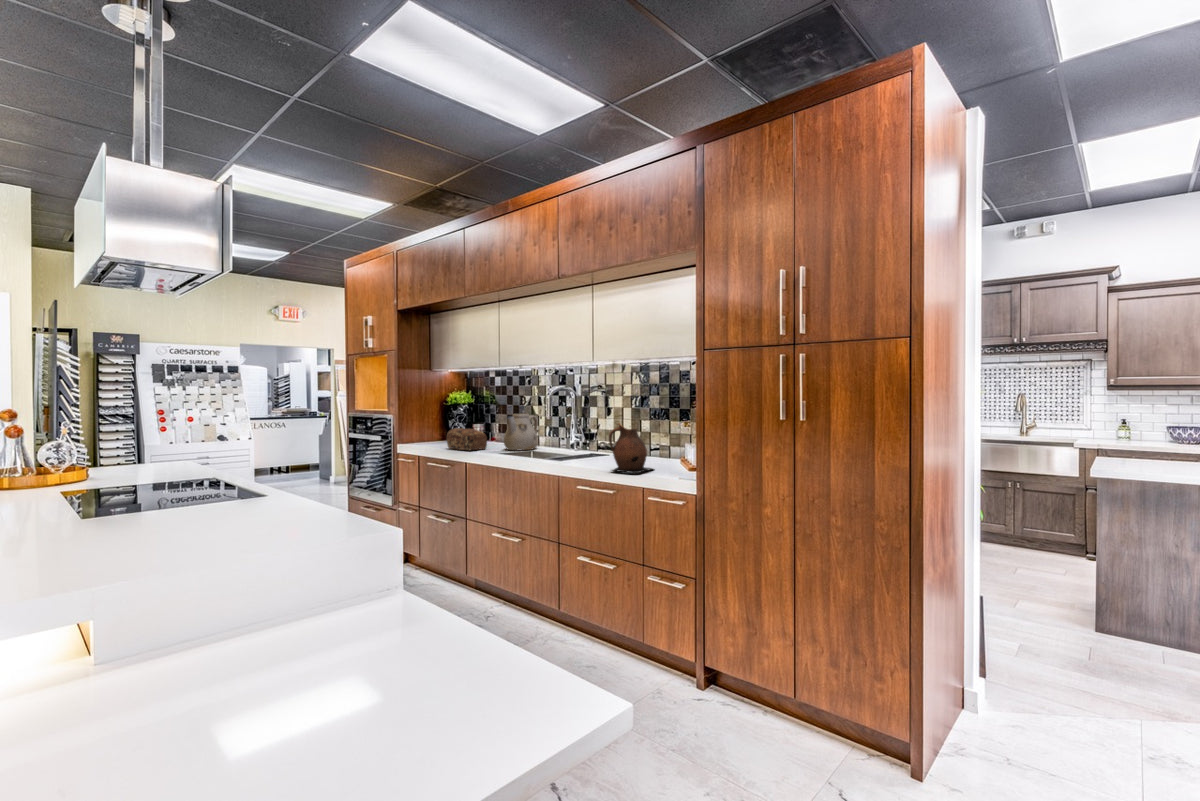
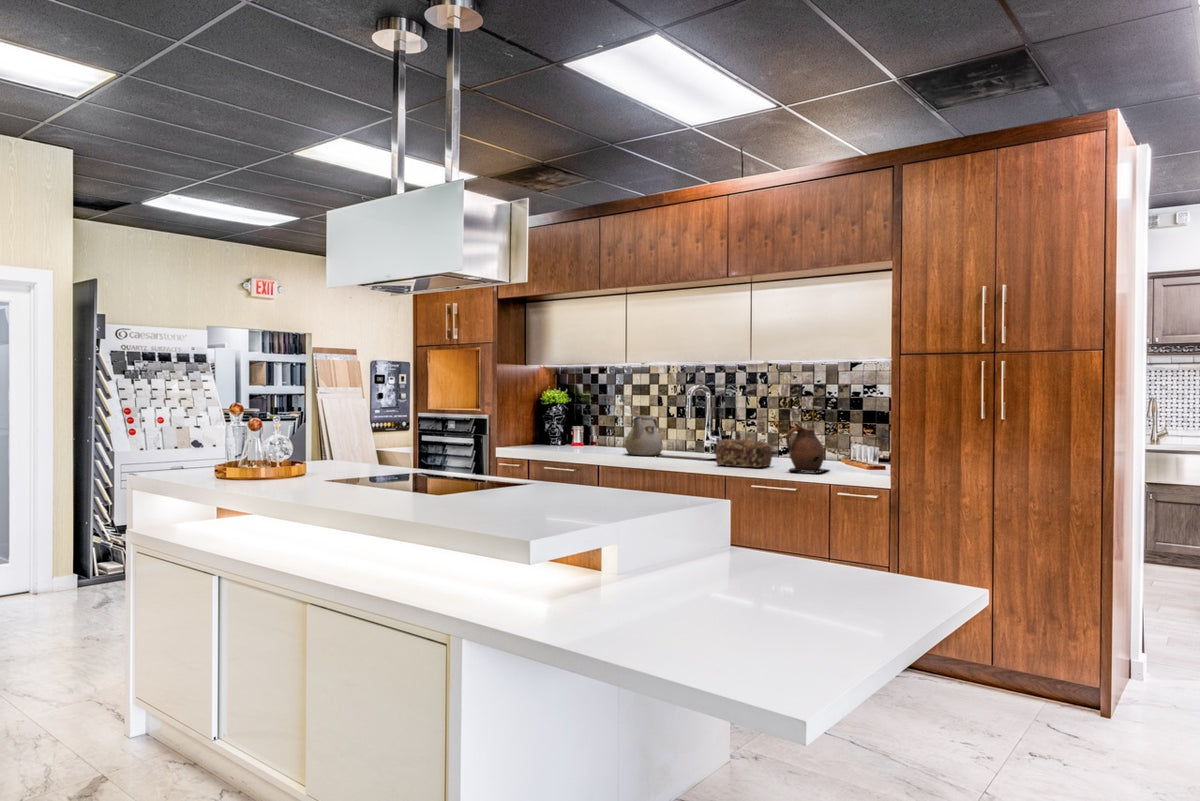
bread loaf: present [447,428,487,450] -> present [715,439,772,467]

